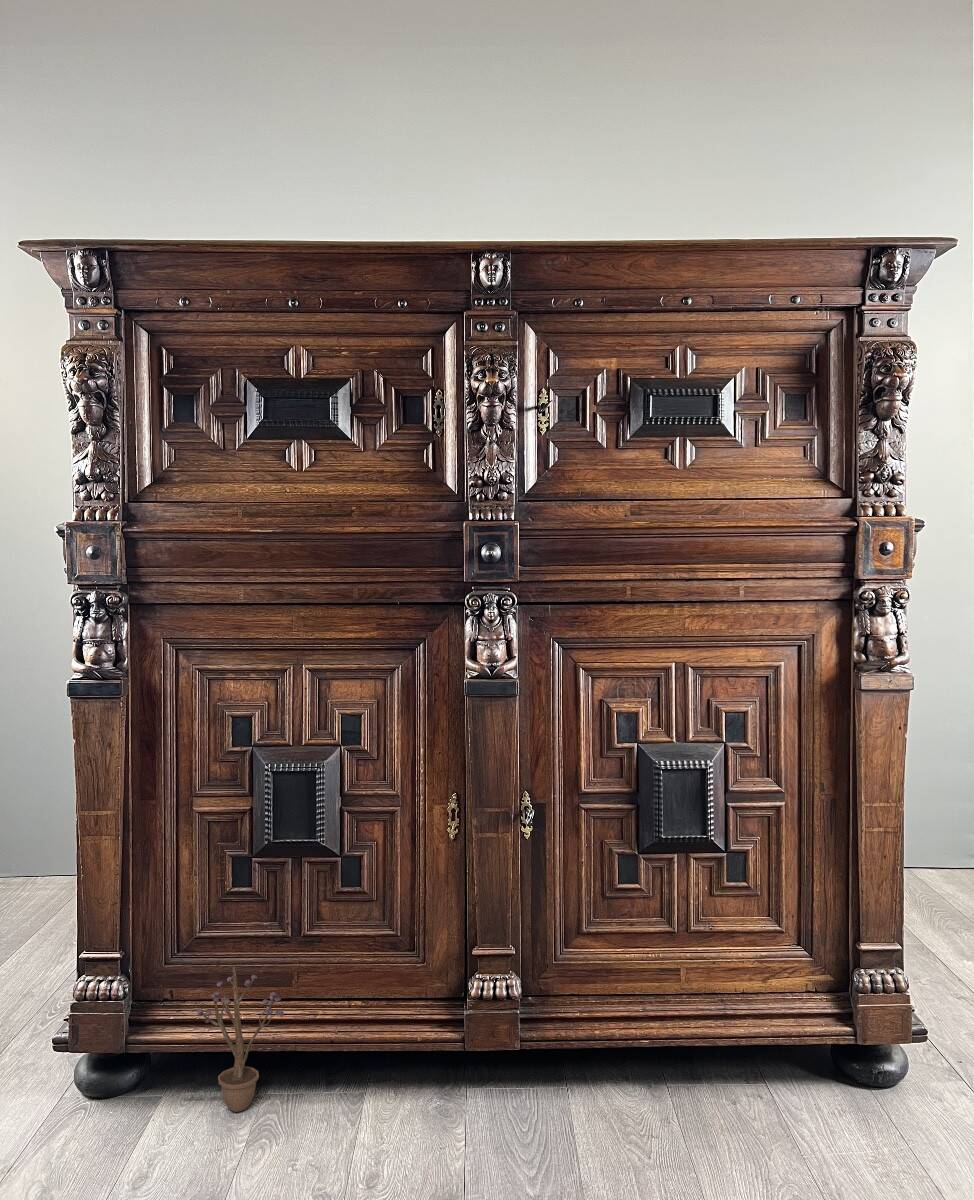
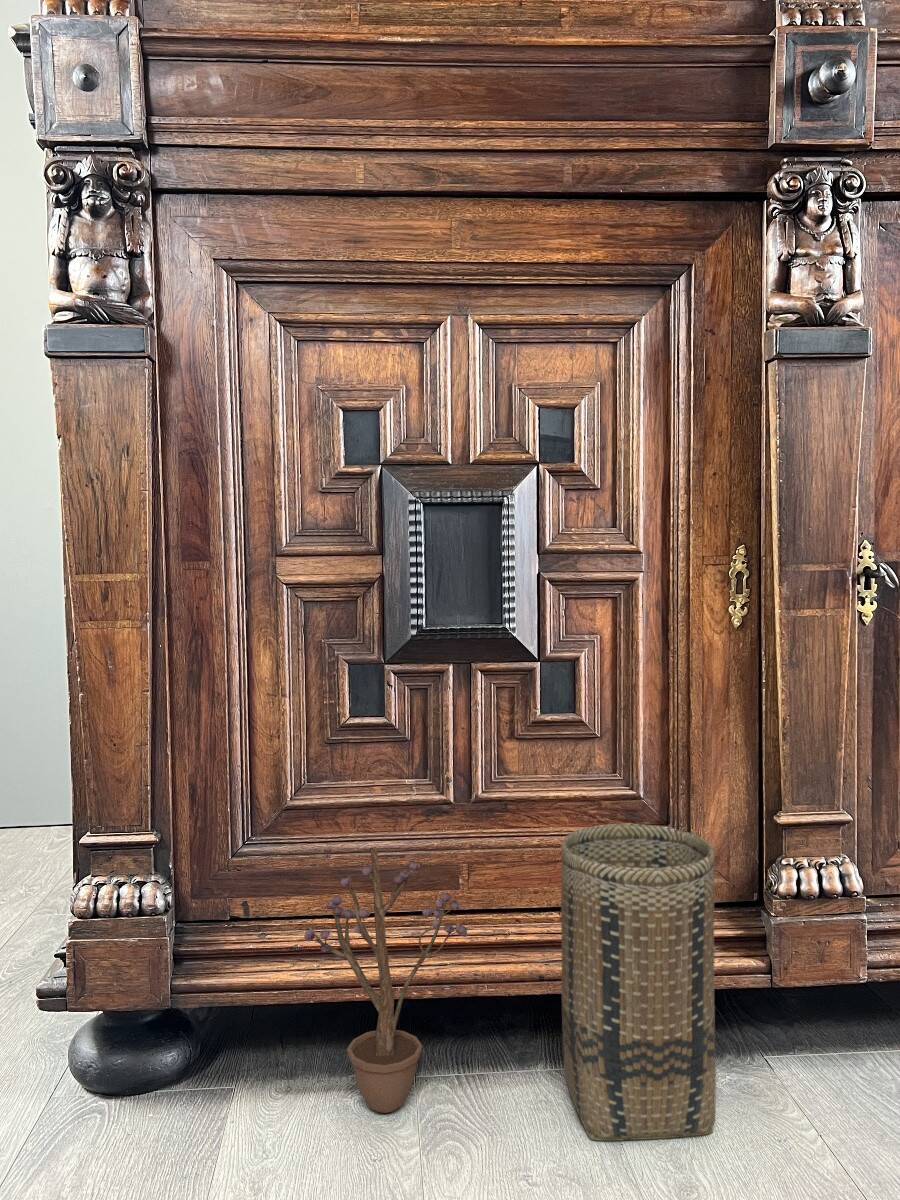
basket: none [333,954,415,1129] -> present [561,824,716,1141]

